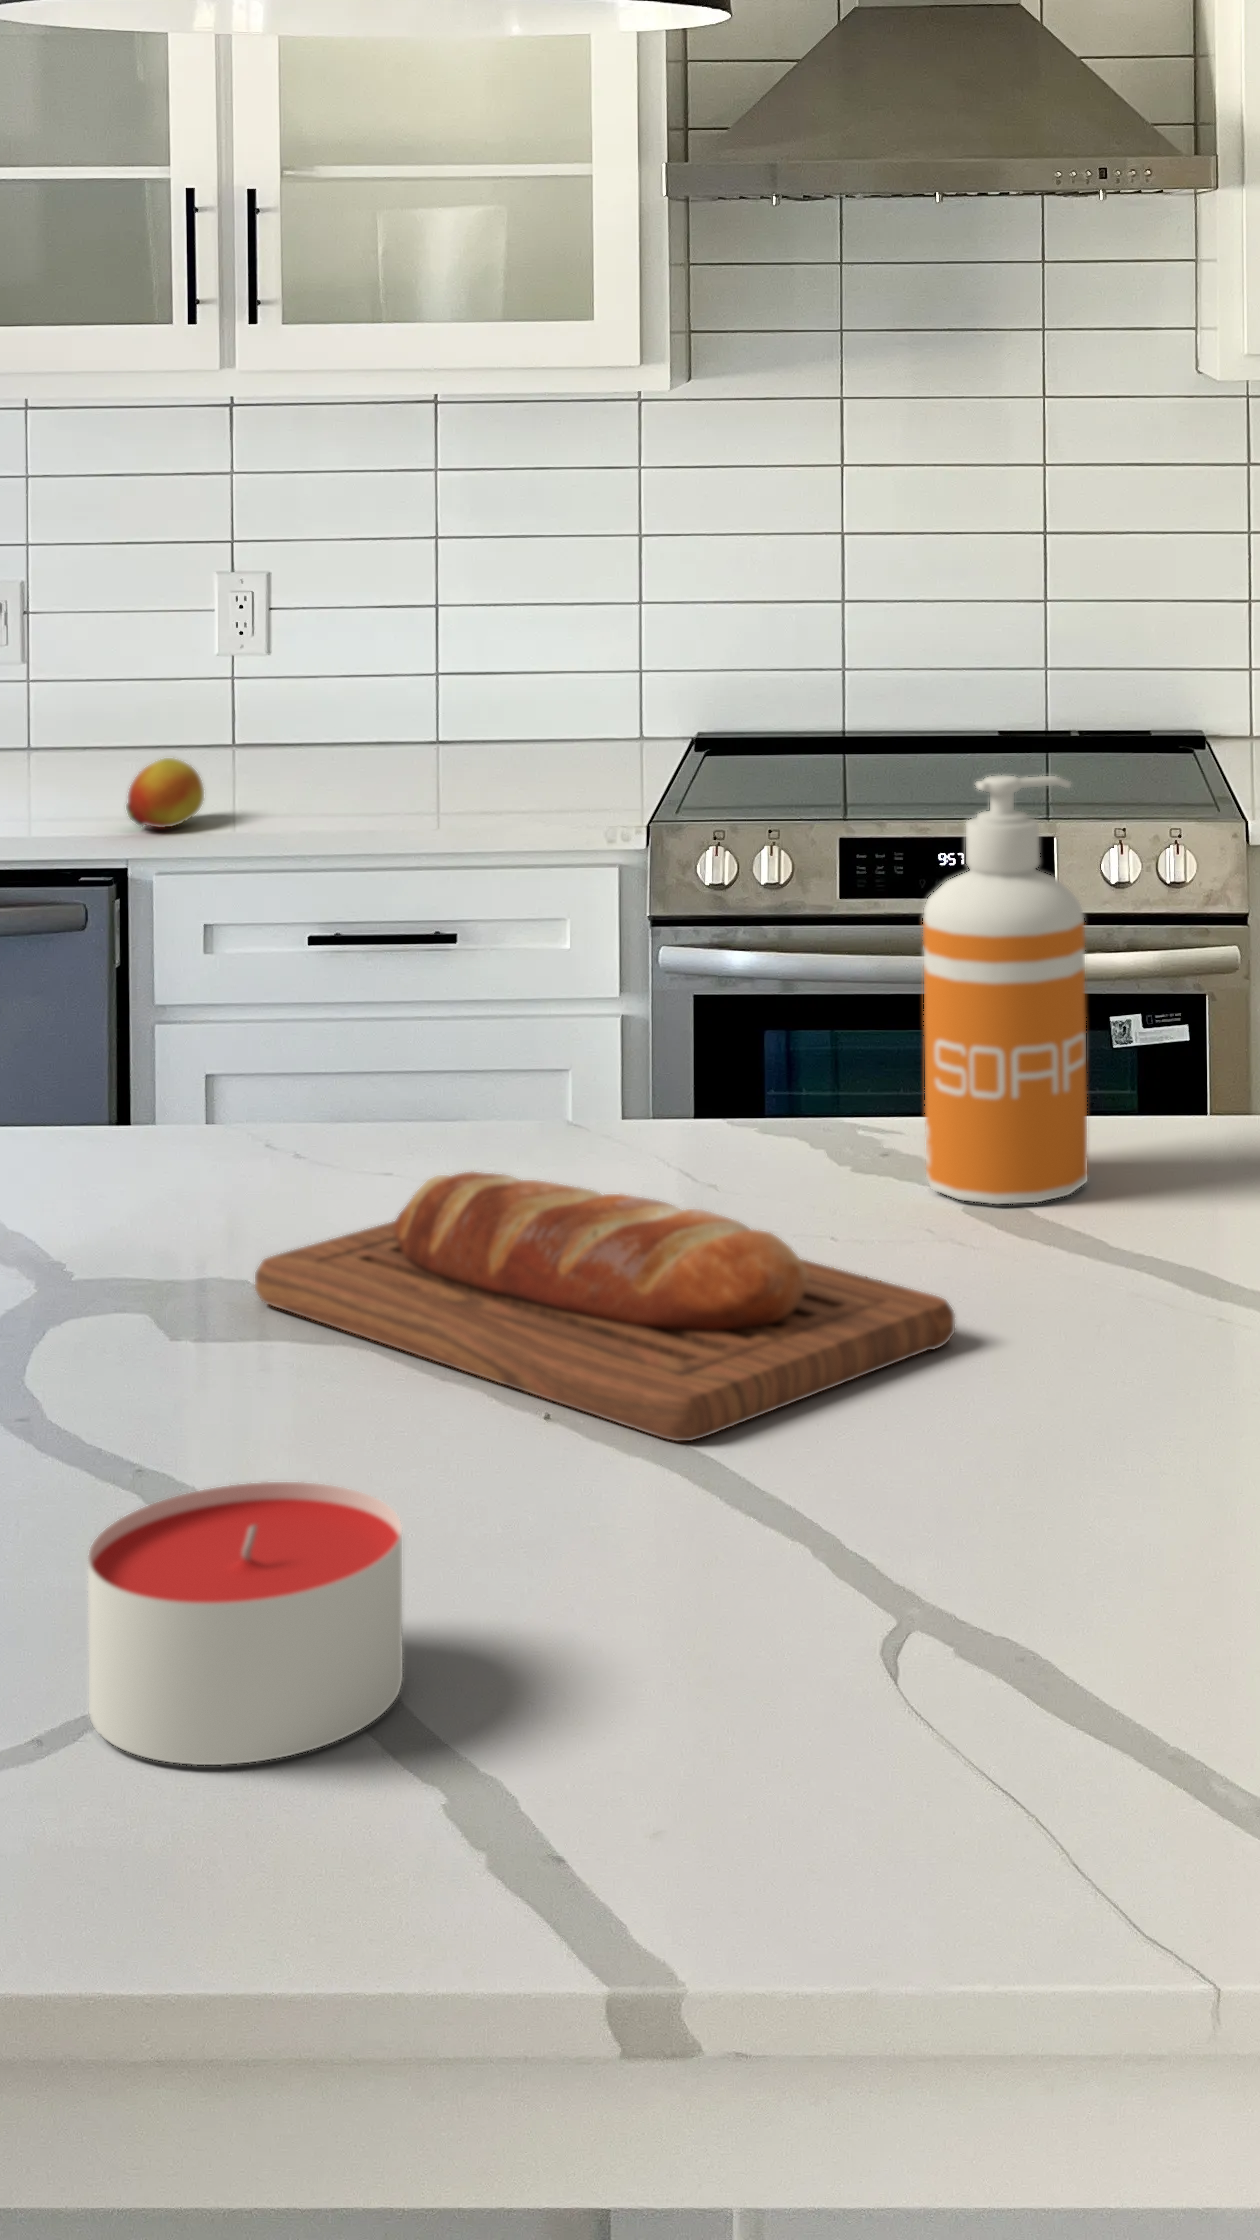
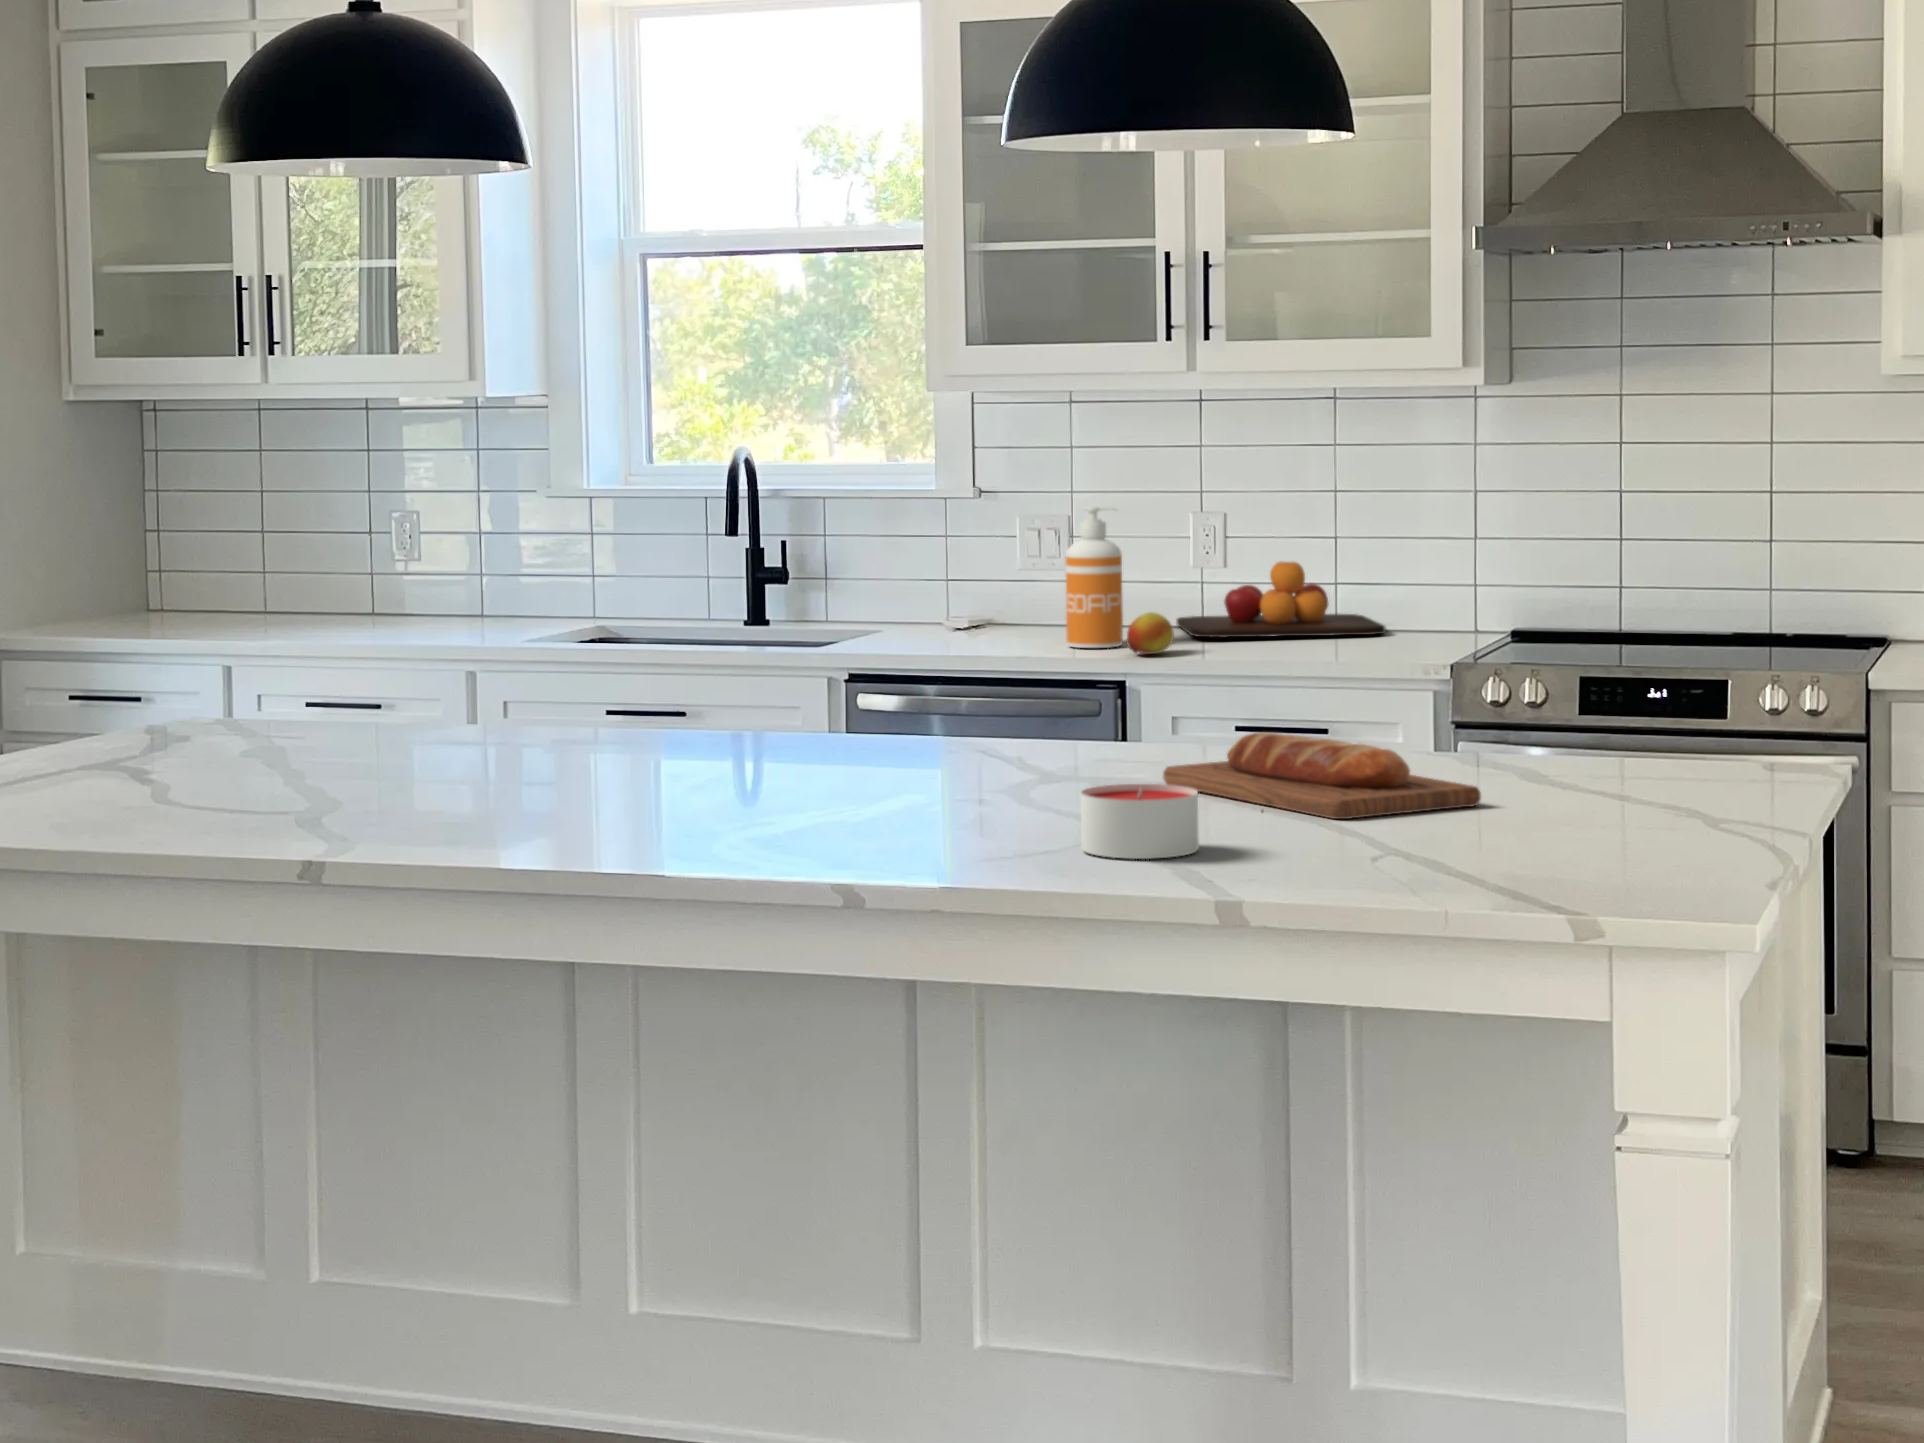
chopping board: none [200,659,523,787] -> present [1176,561,1385,637]
soap dispenser: present [923,776,1088,1204] -> present [1065,507,1123,648]

